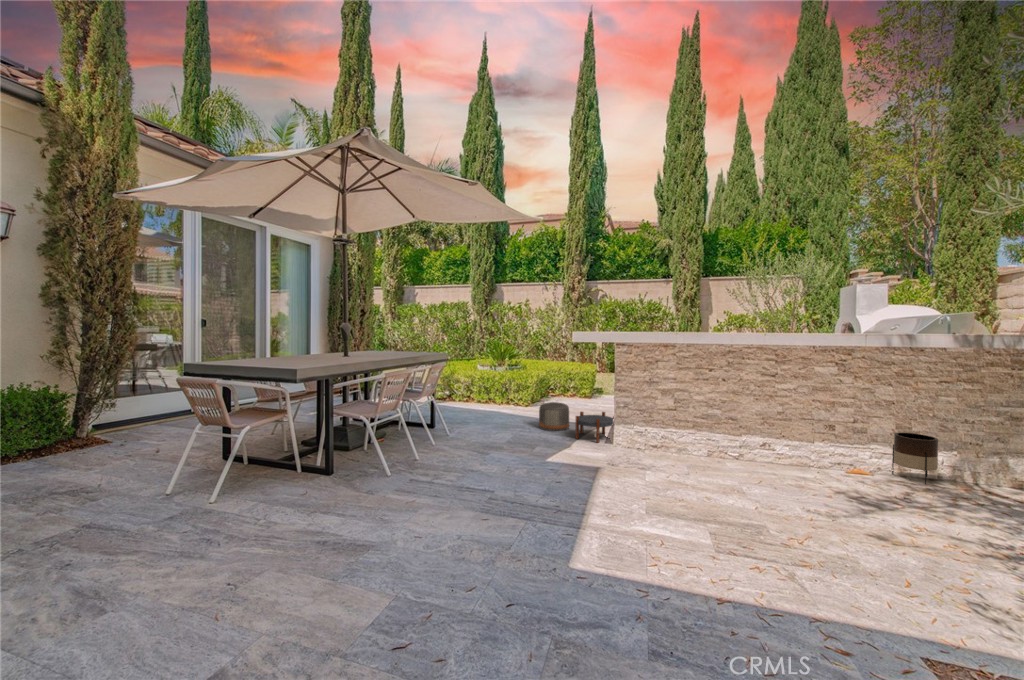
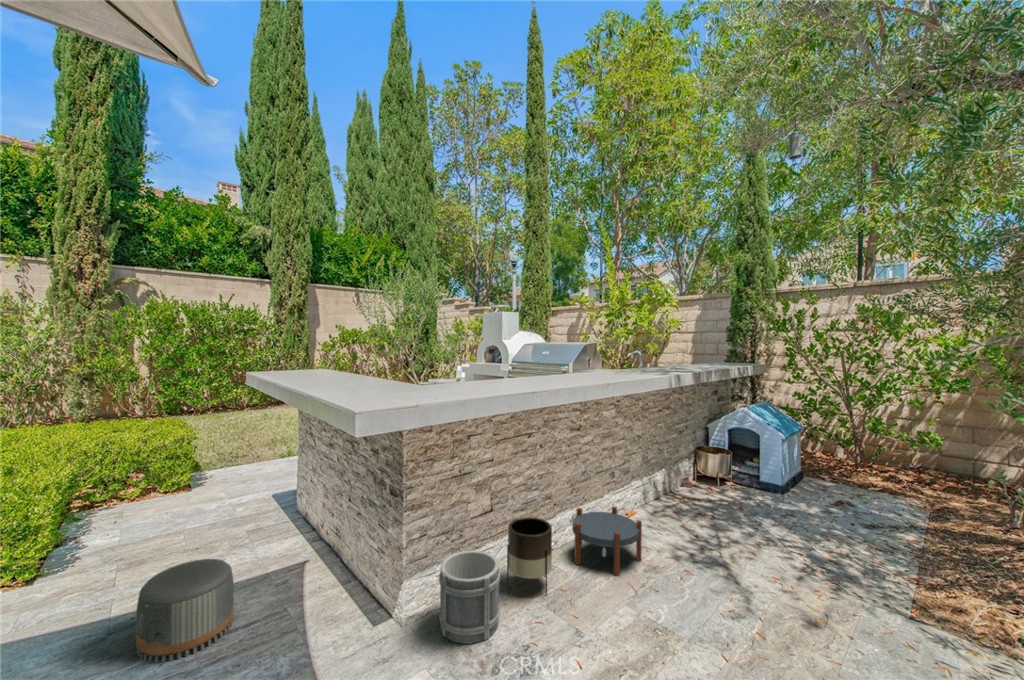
side table: present [575,412,614,443] -> present [572,506,642,576]
bucket: none [626,422,660,460] -> present [439,551,500,644]
planter: present [892,432,938,484] -> present [507,517,552,595]

